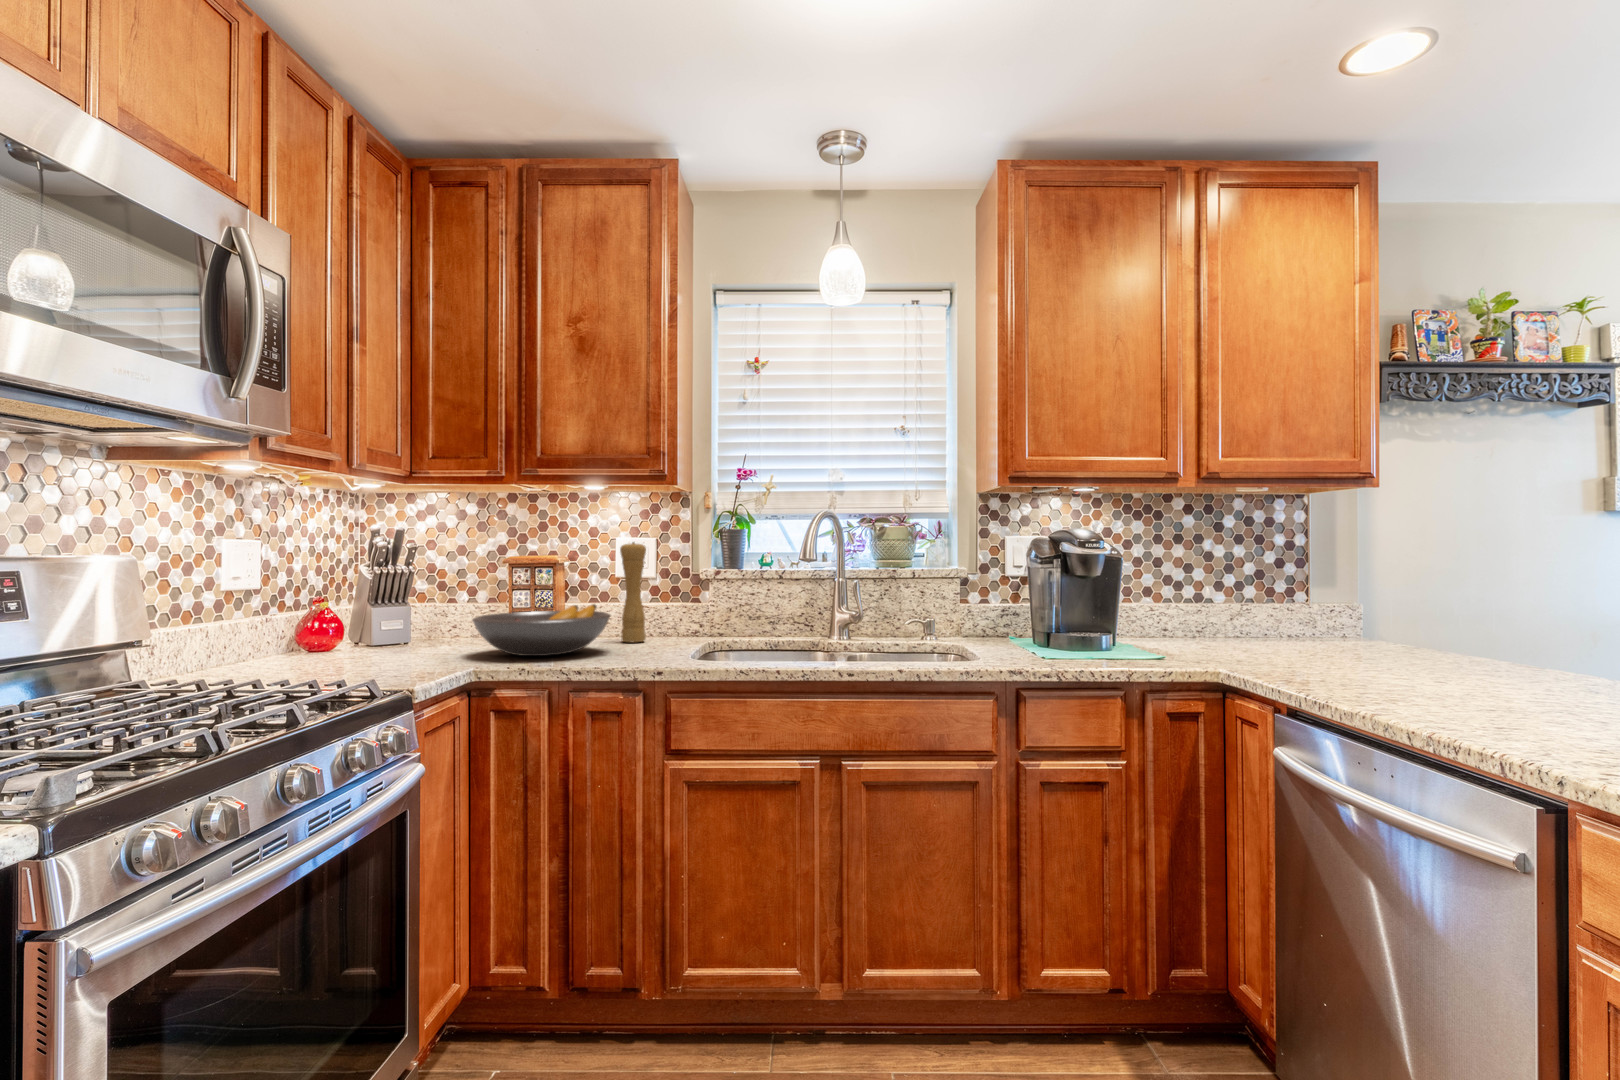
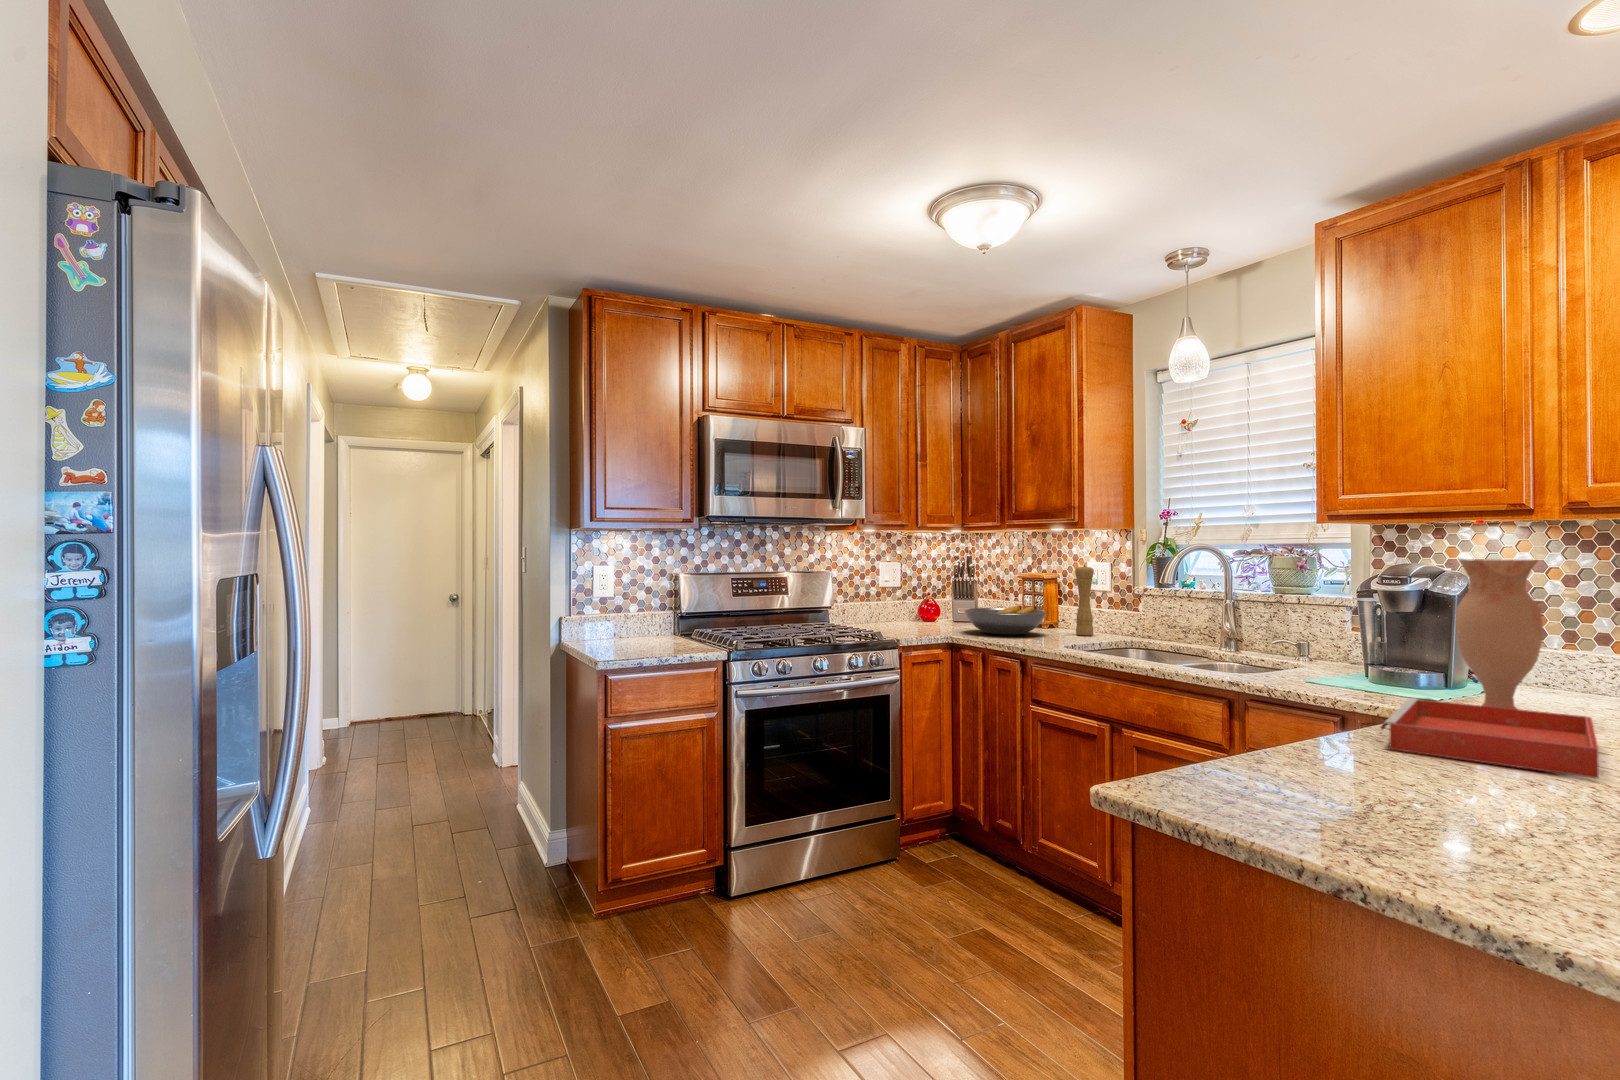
vase: none [1204,520,1271,662] -> present [1456,559,1543,709]
tray: none [1282,650,1559,707] -> present [1381,698,1599,778]

